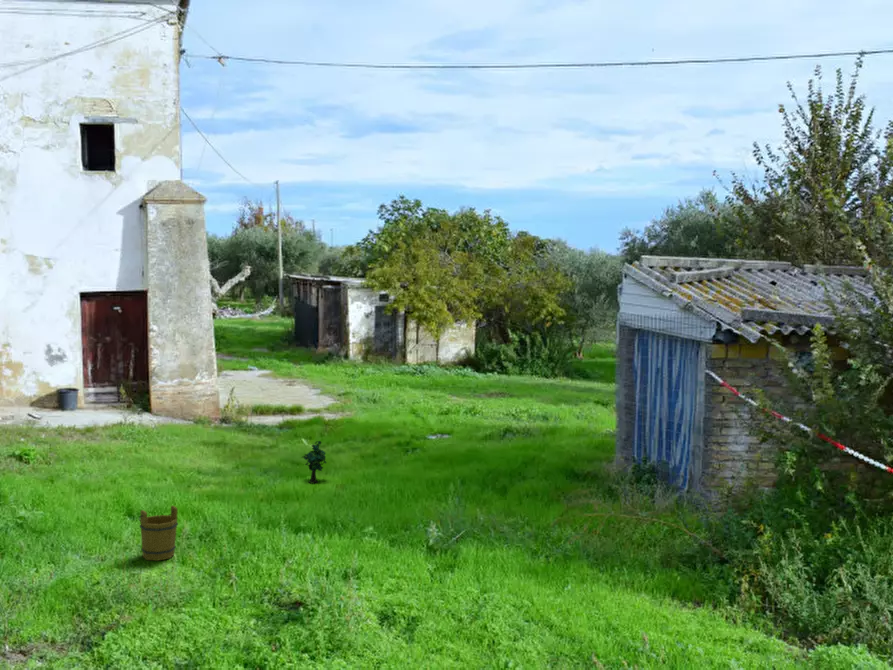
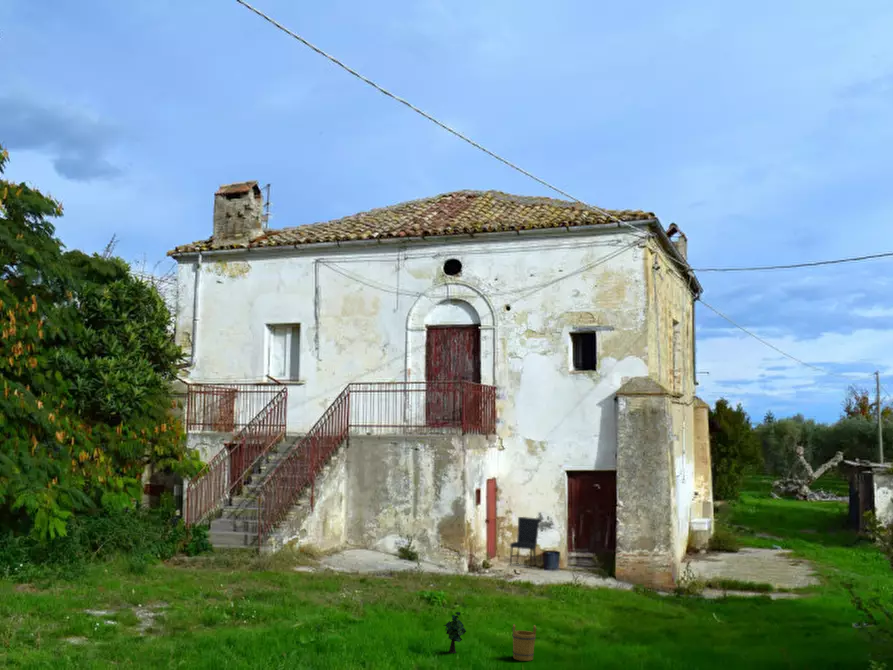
chair: none [11,352,49,412] -> present [510,517,541,566]
decorative plant: present [303,441,326,483] -> present [444,612,466,653]

